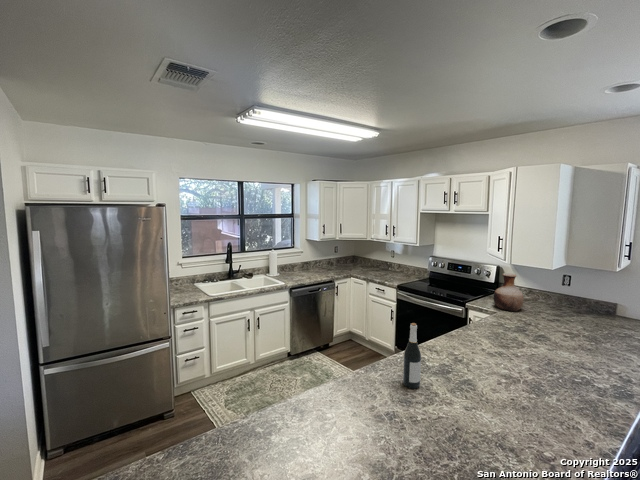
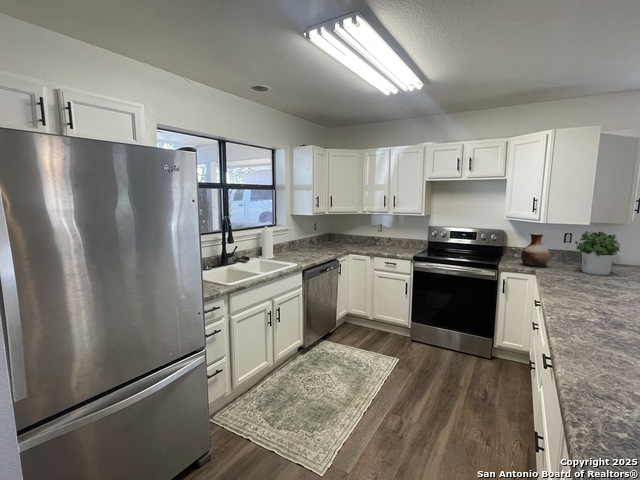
potted plant: none [541,277,591,330] -> present [575,231,620,275]
wine bottle: present [403,323,421,389] -> none [600,268,627,337]

